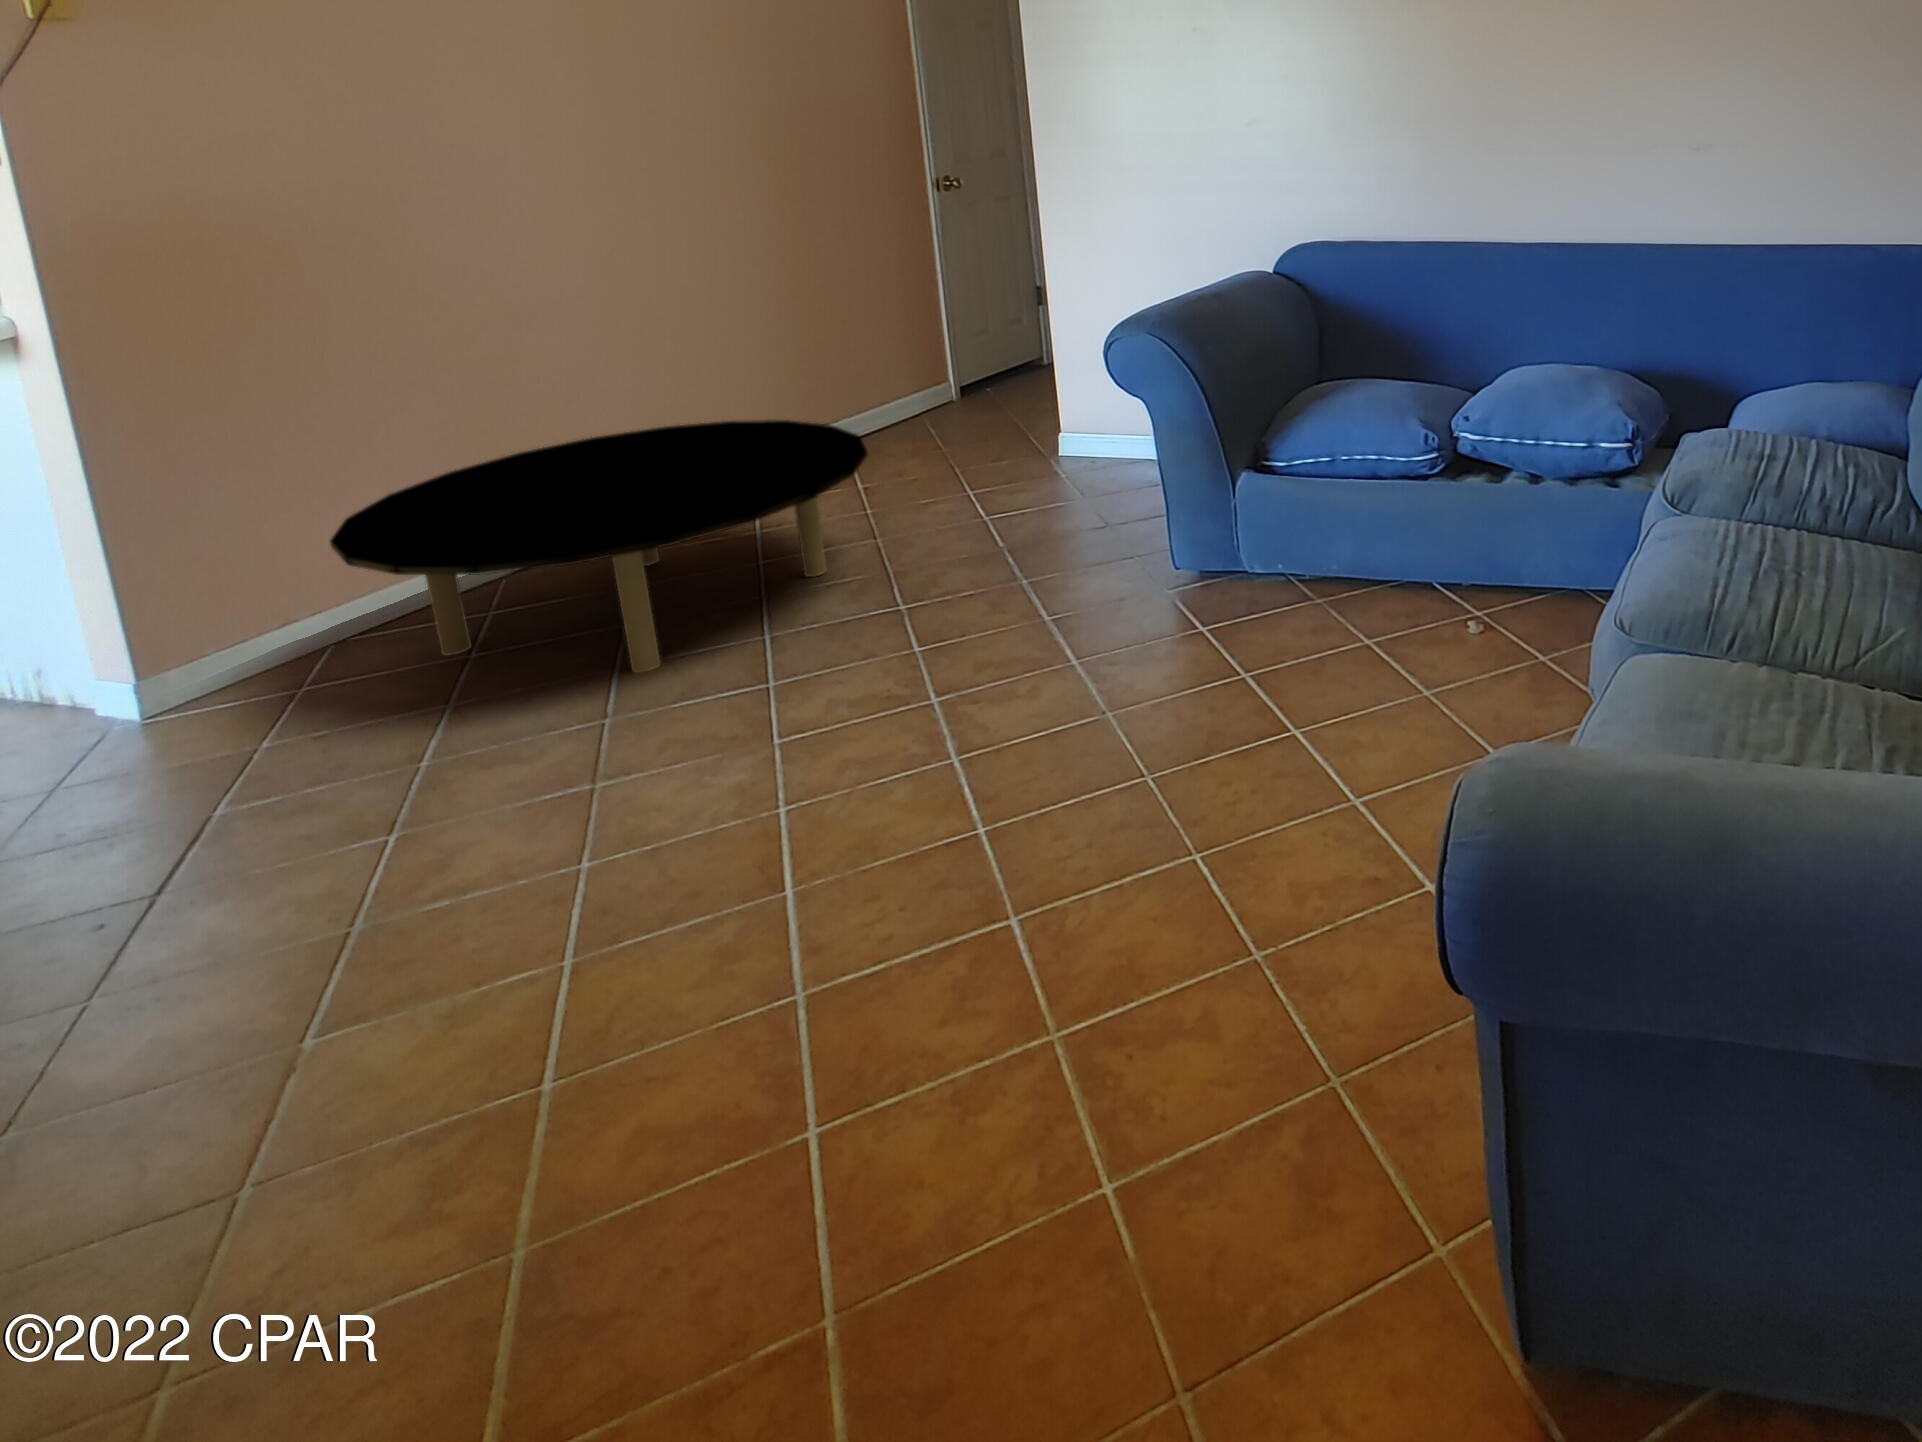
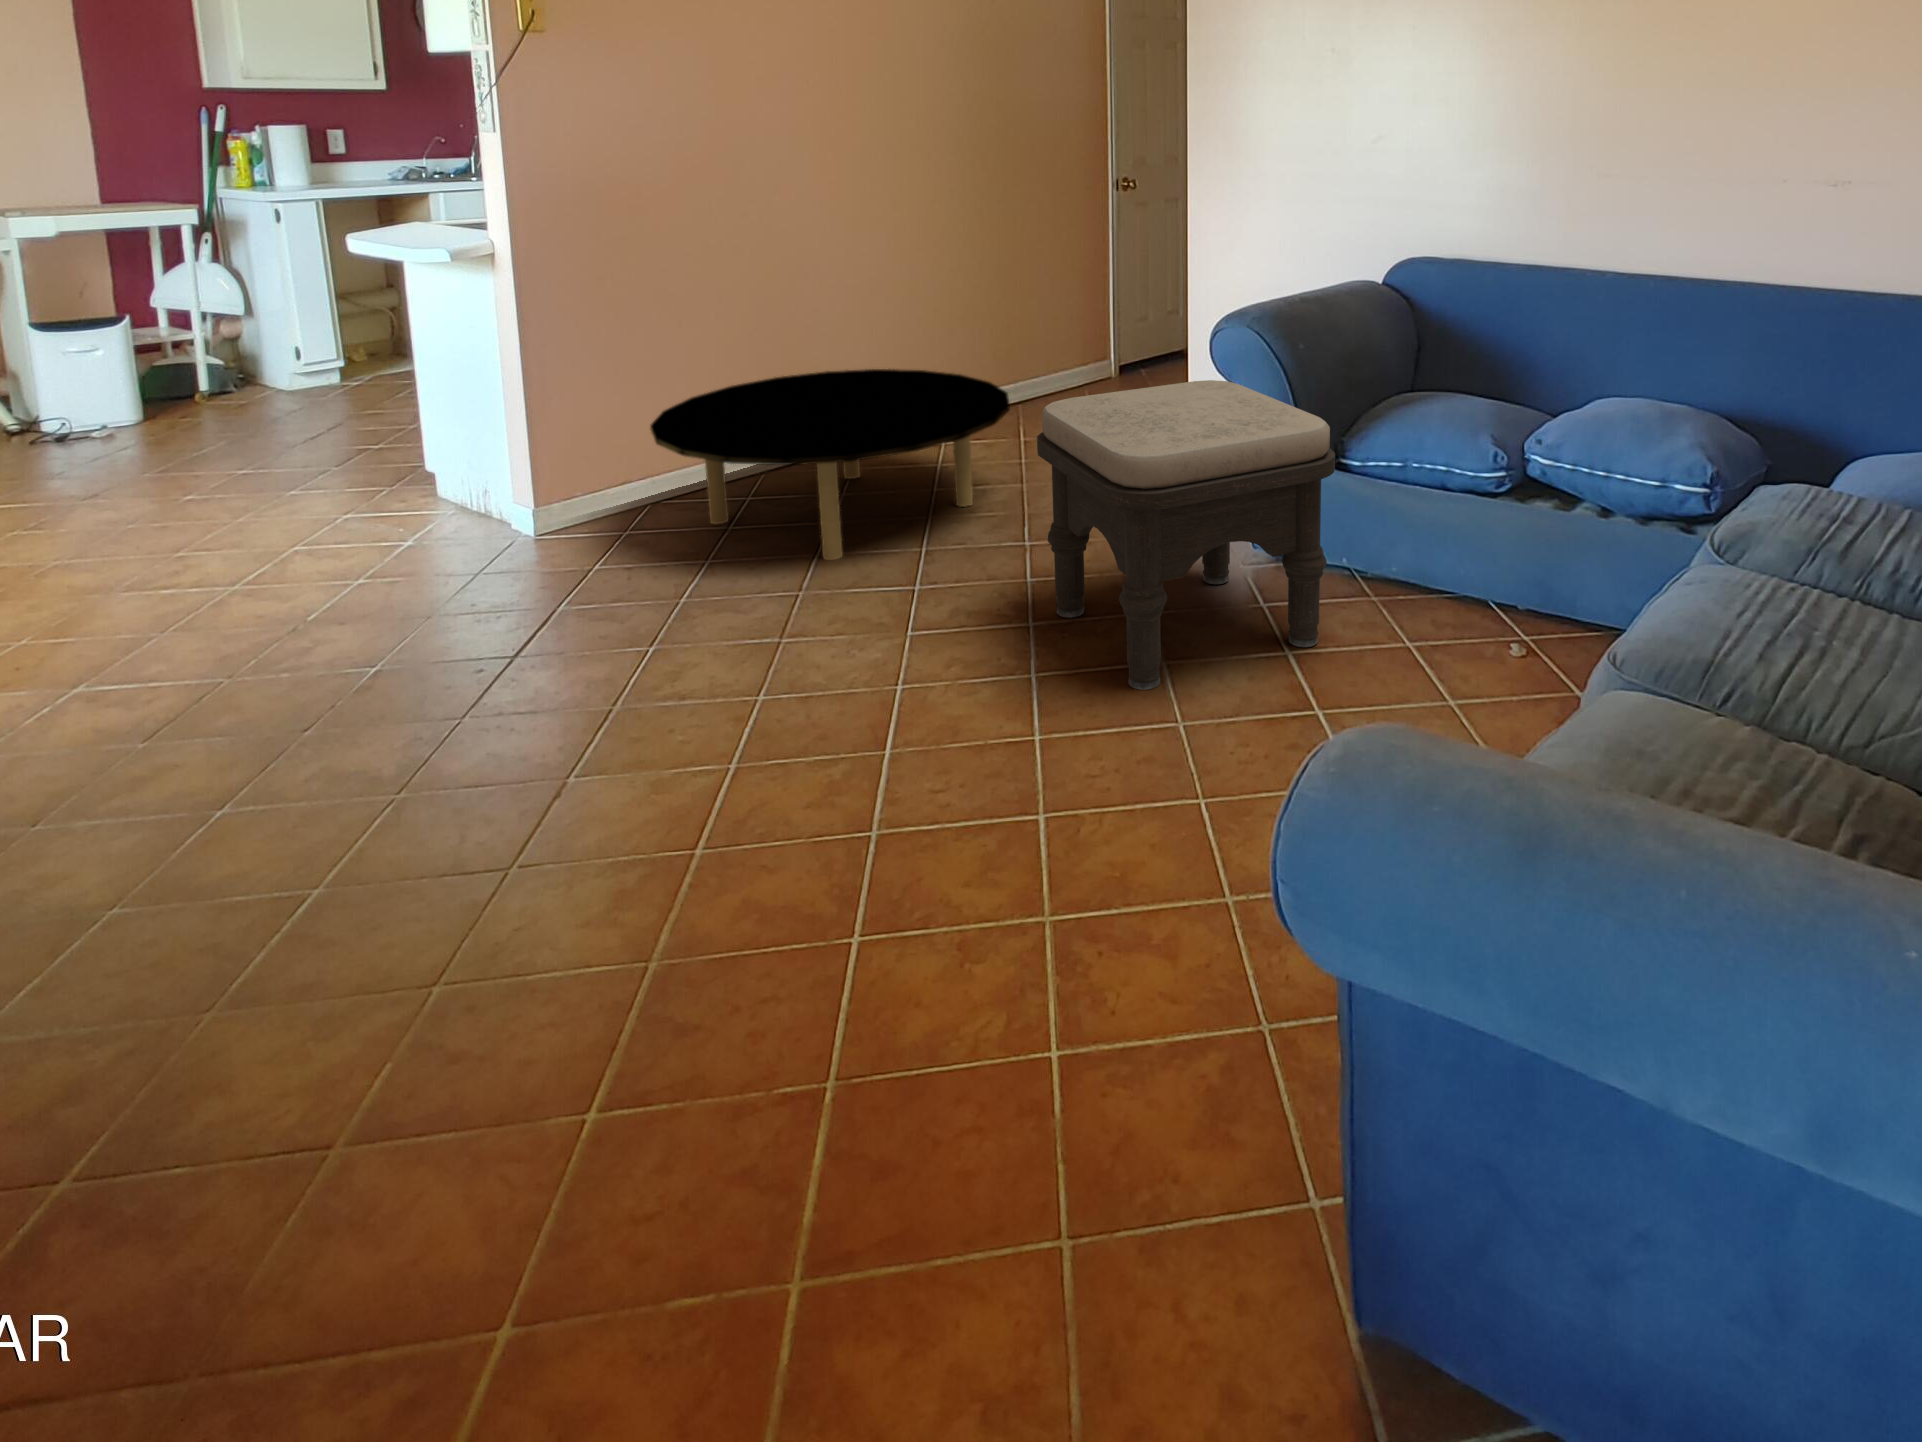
ottoman: none [930,394,1282,748] -> present [1037,380,1335,690]

